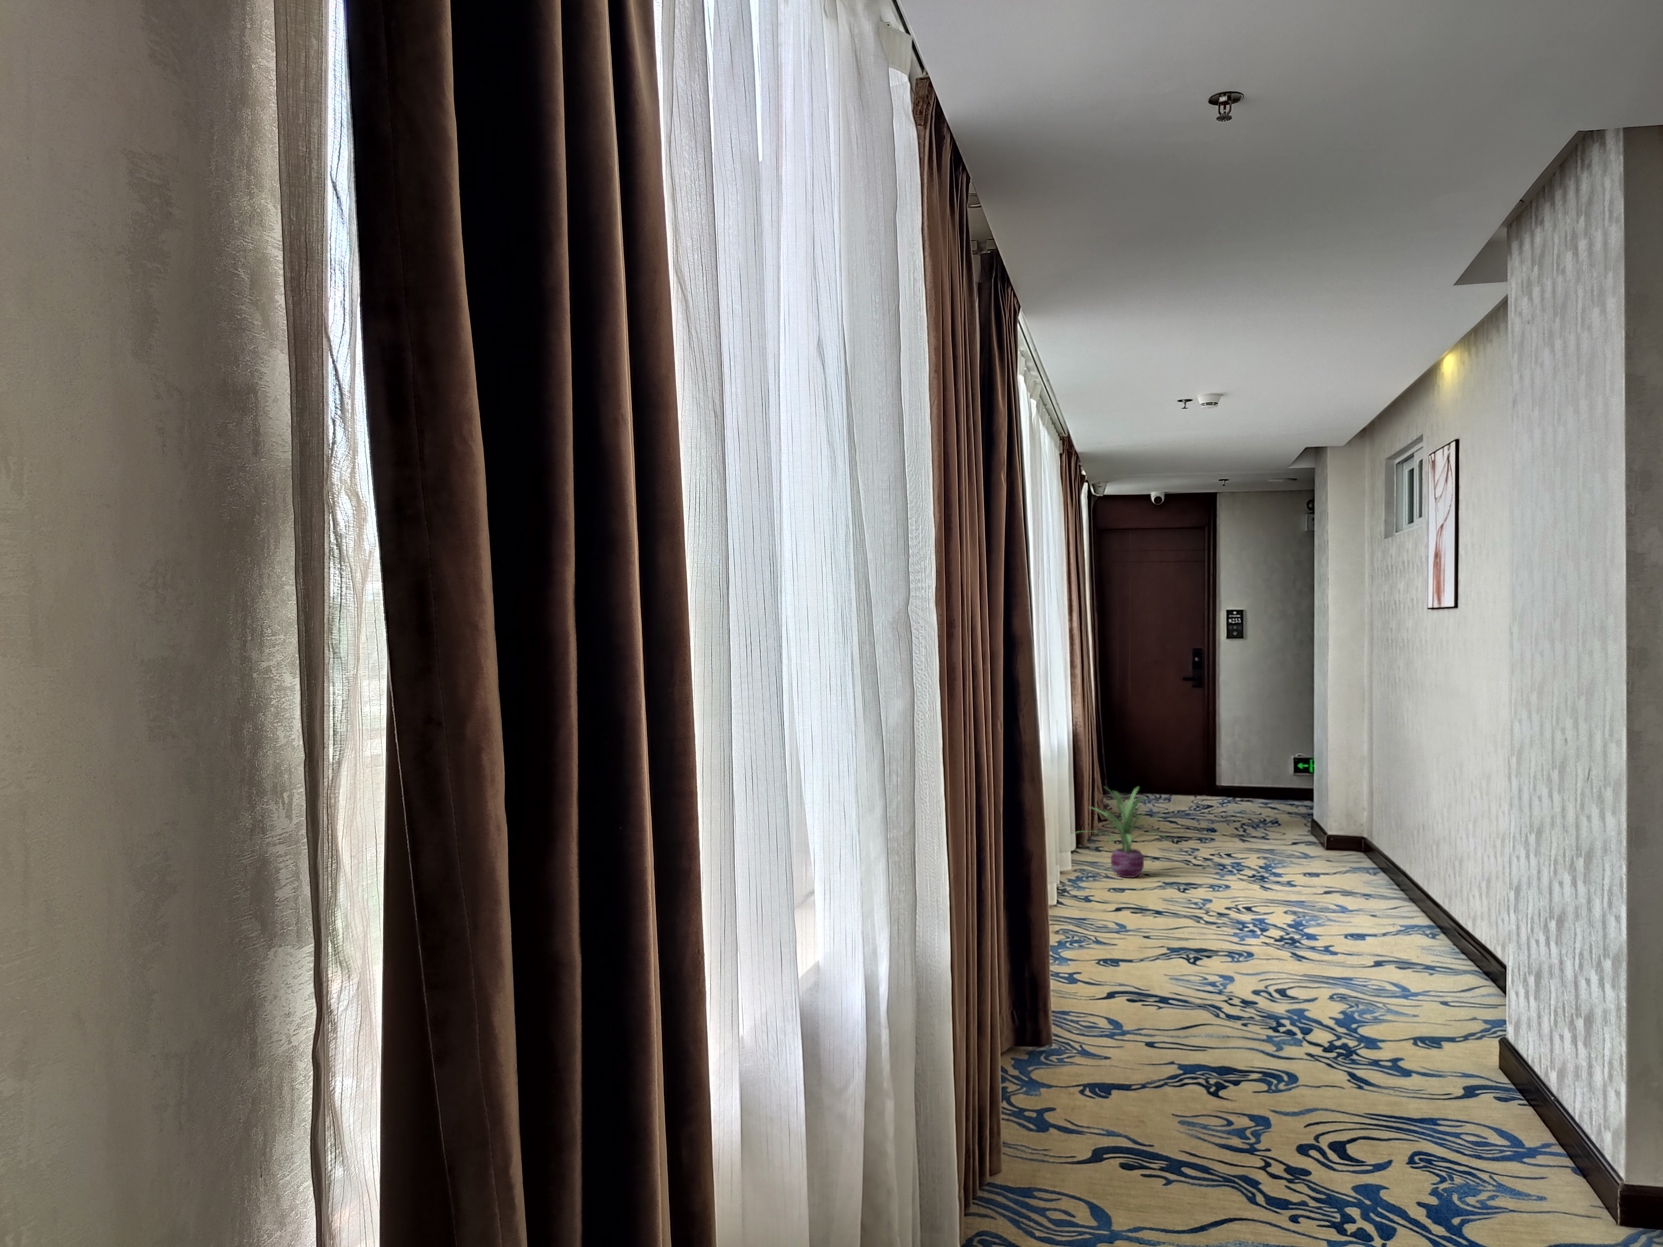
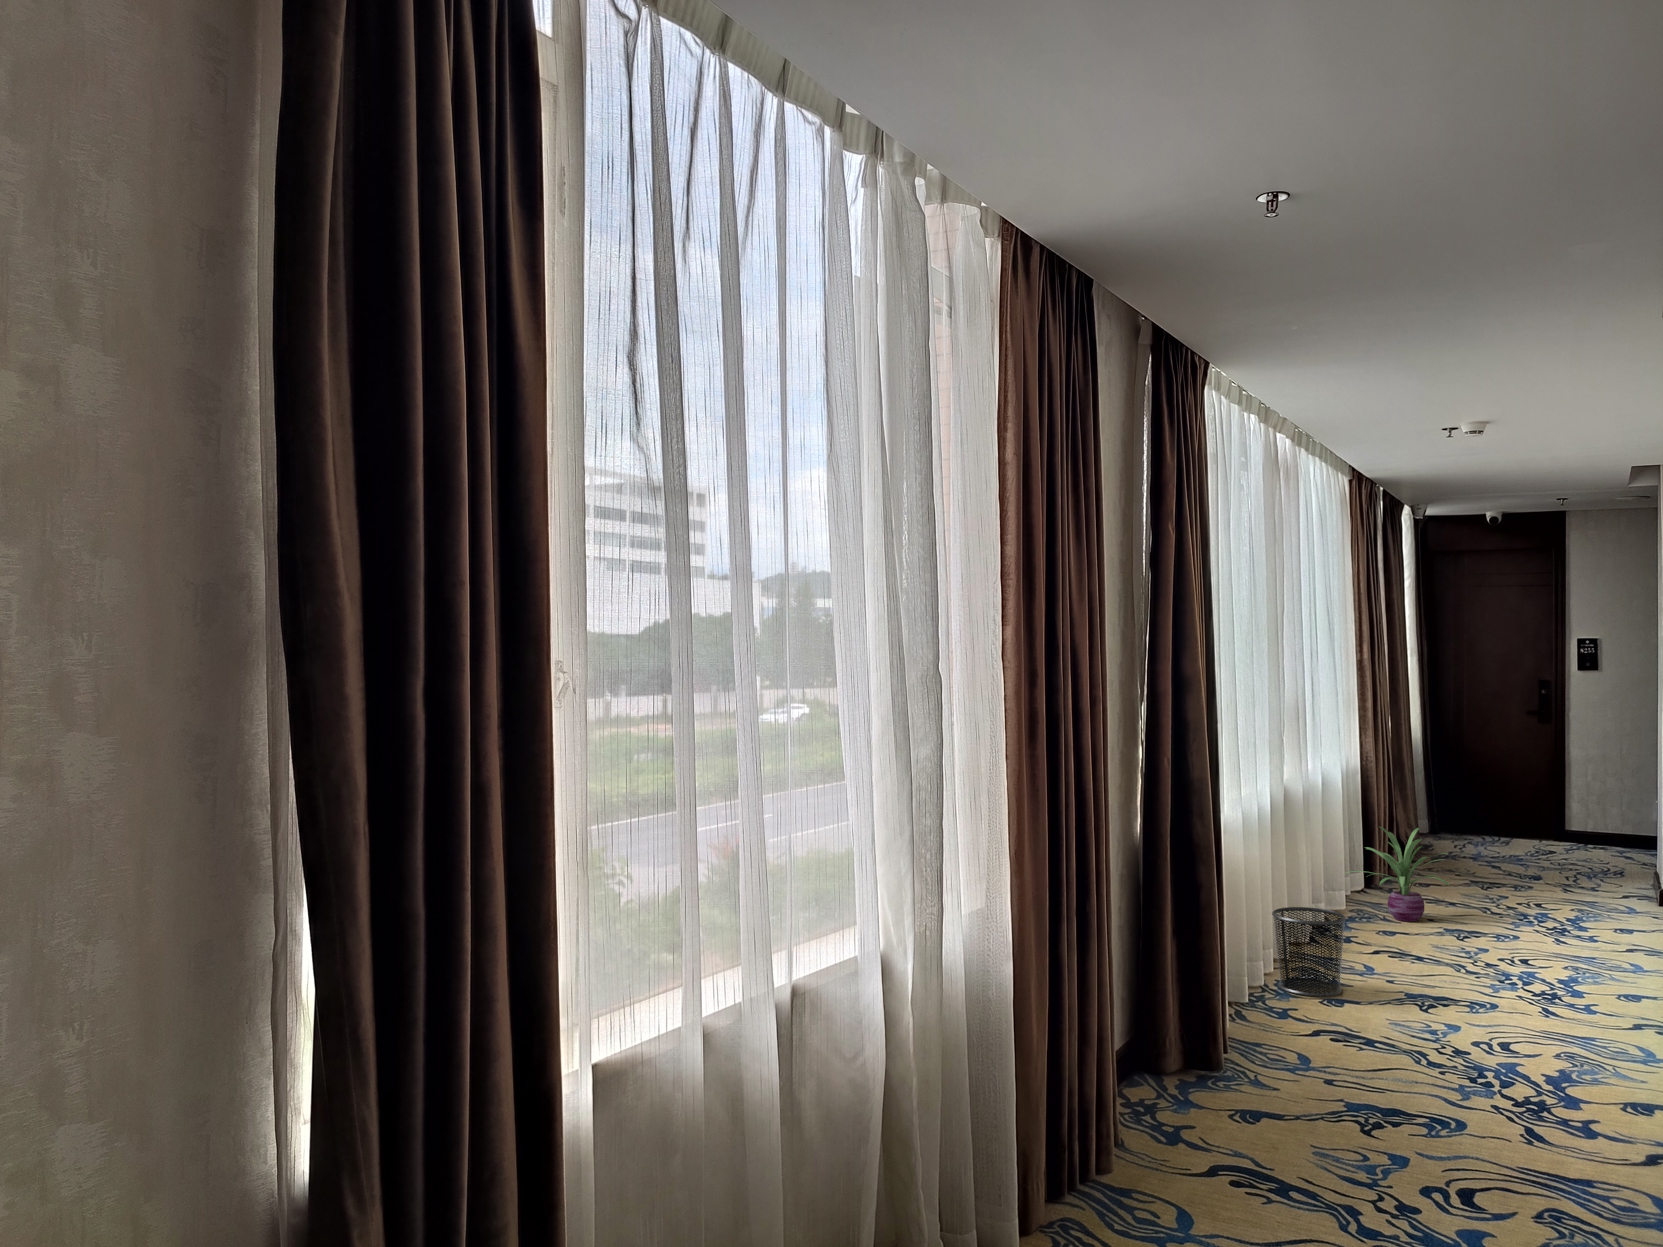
waste bin: none [1046,869,1118,958] -> present [1272,907,1346,997]

